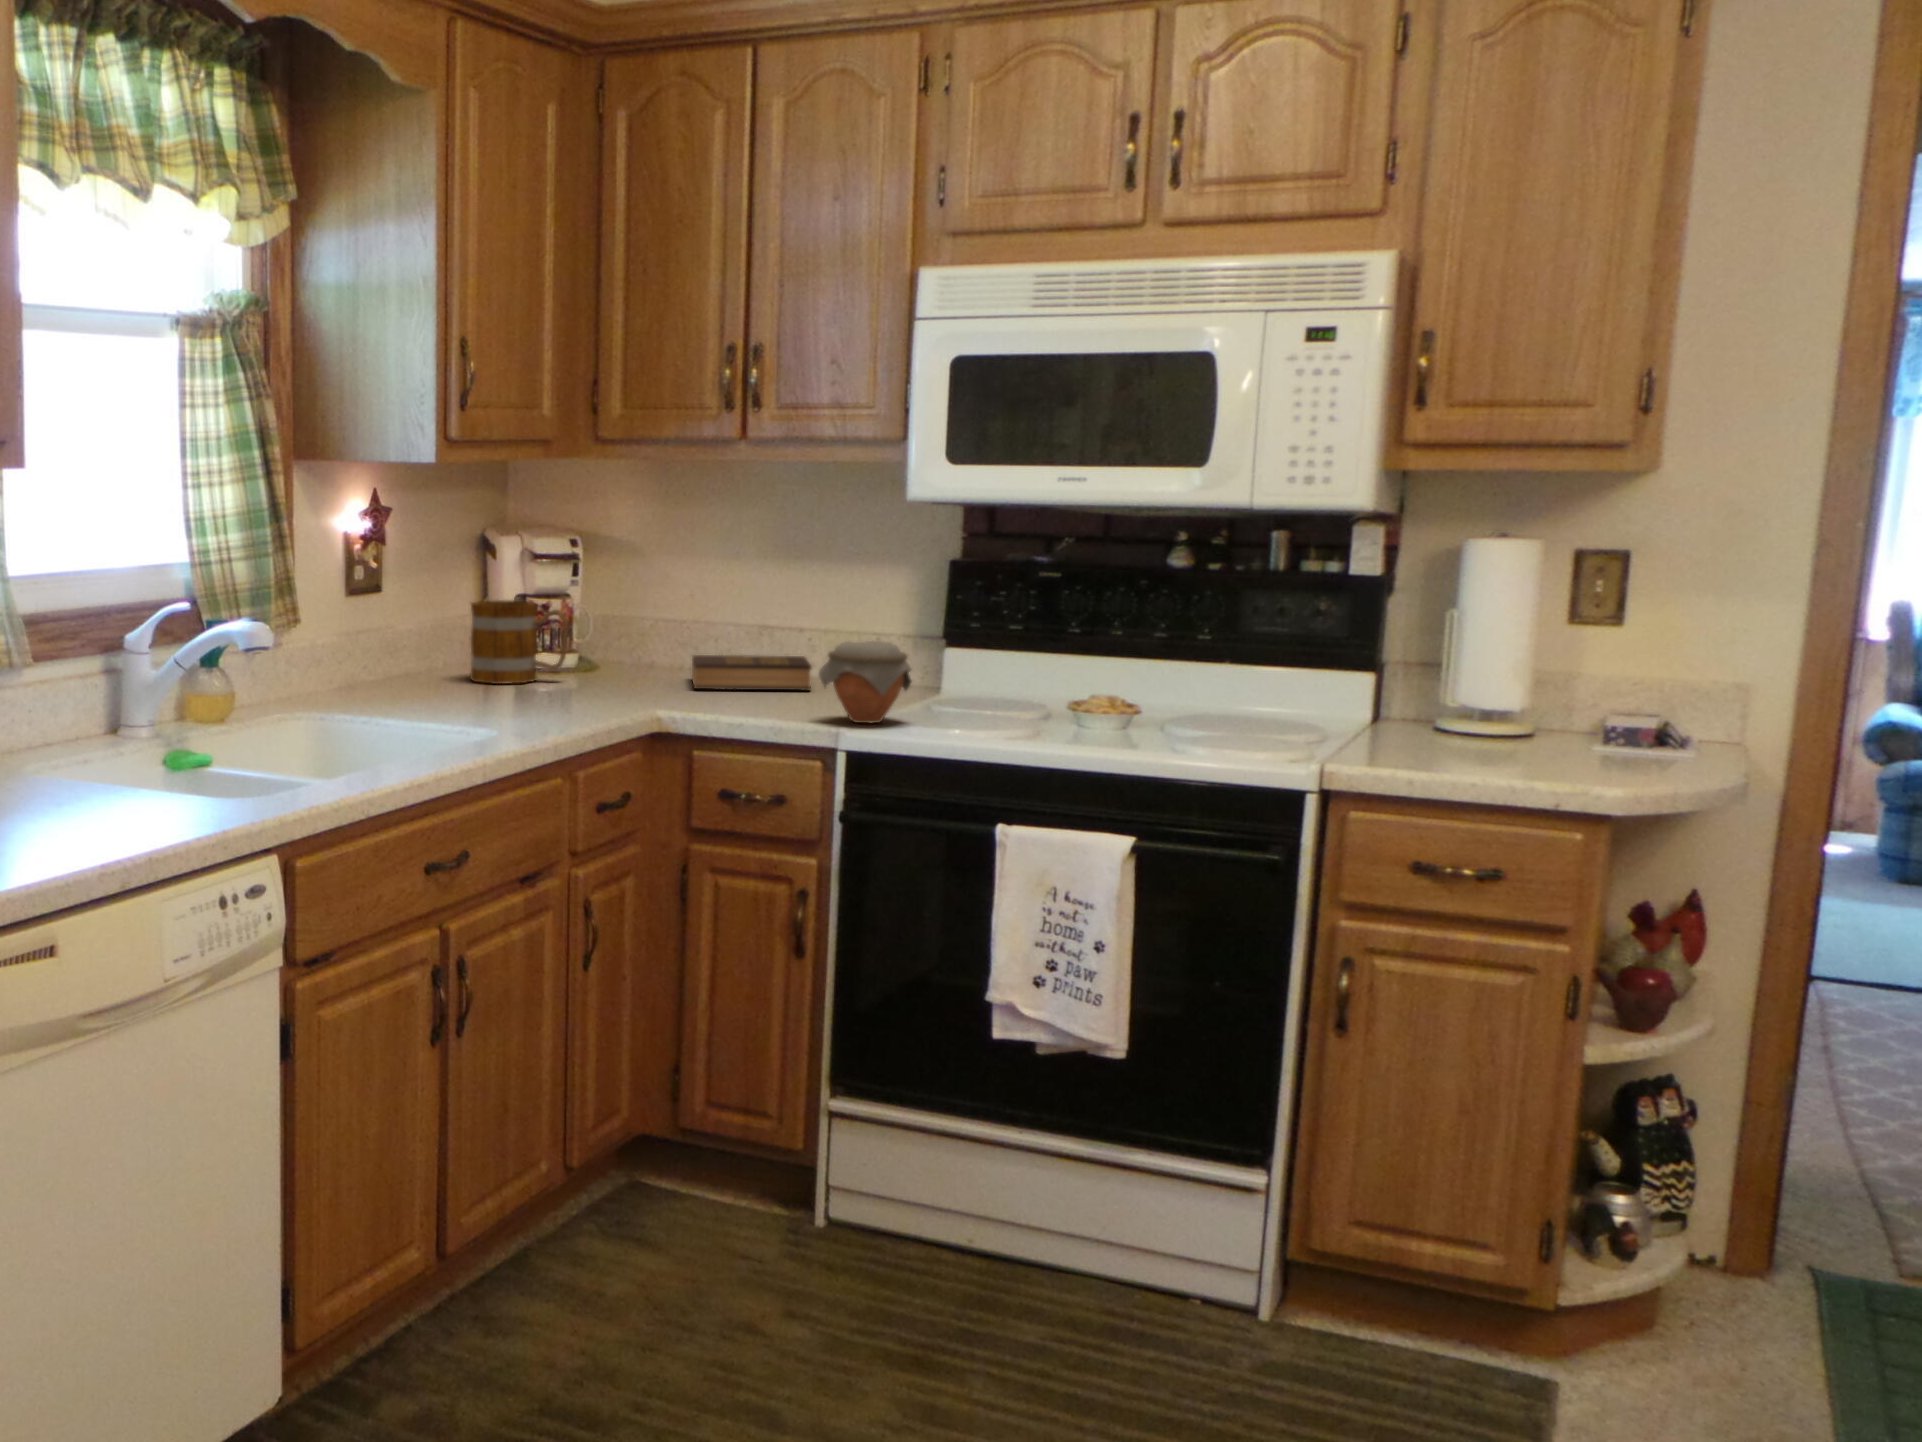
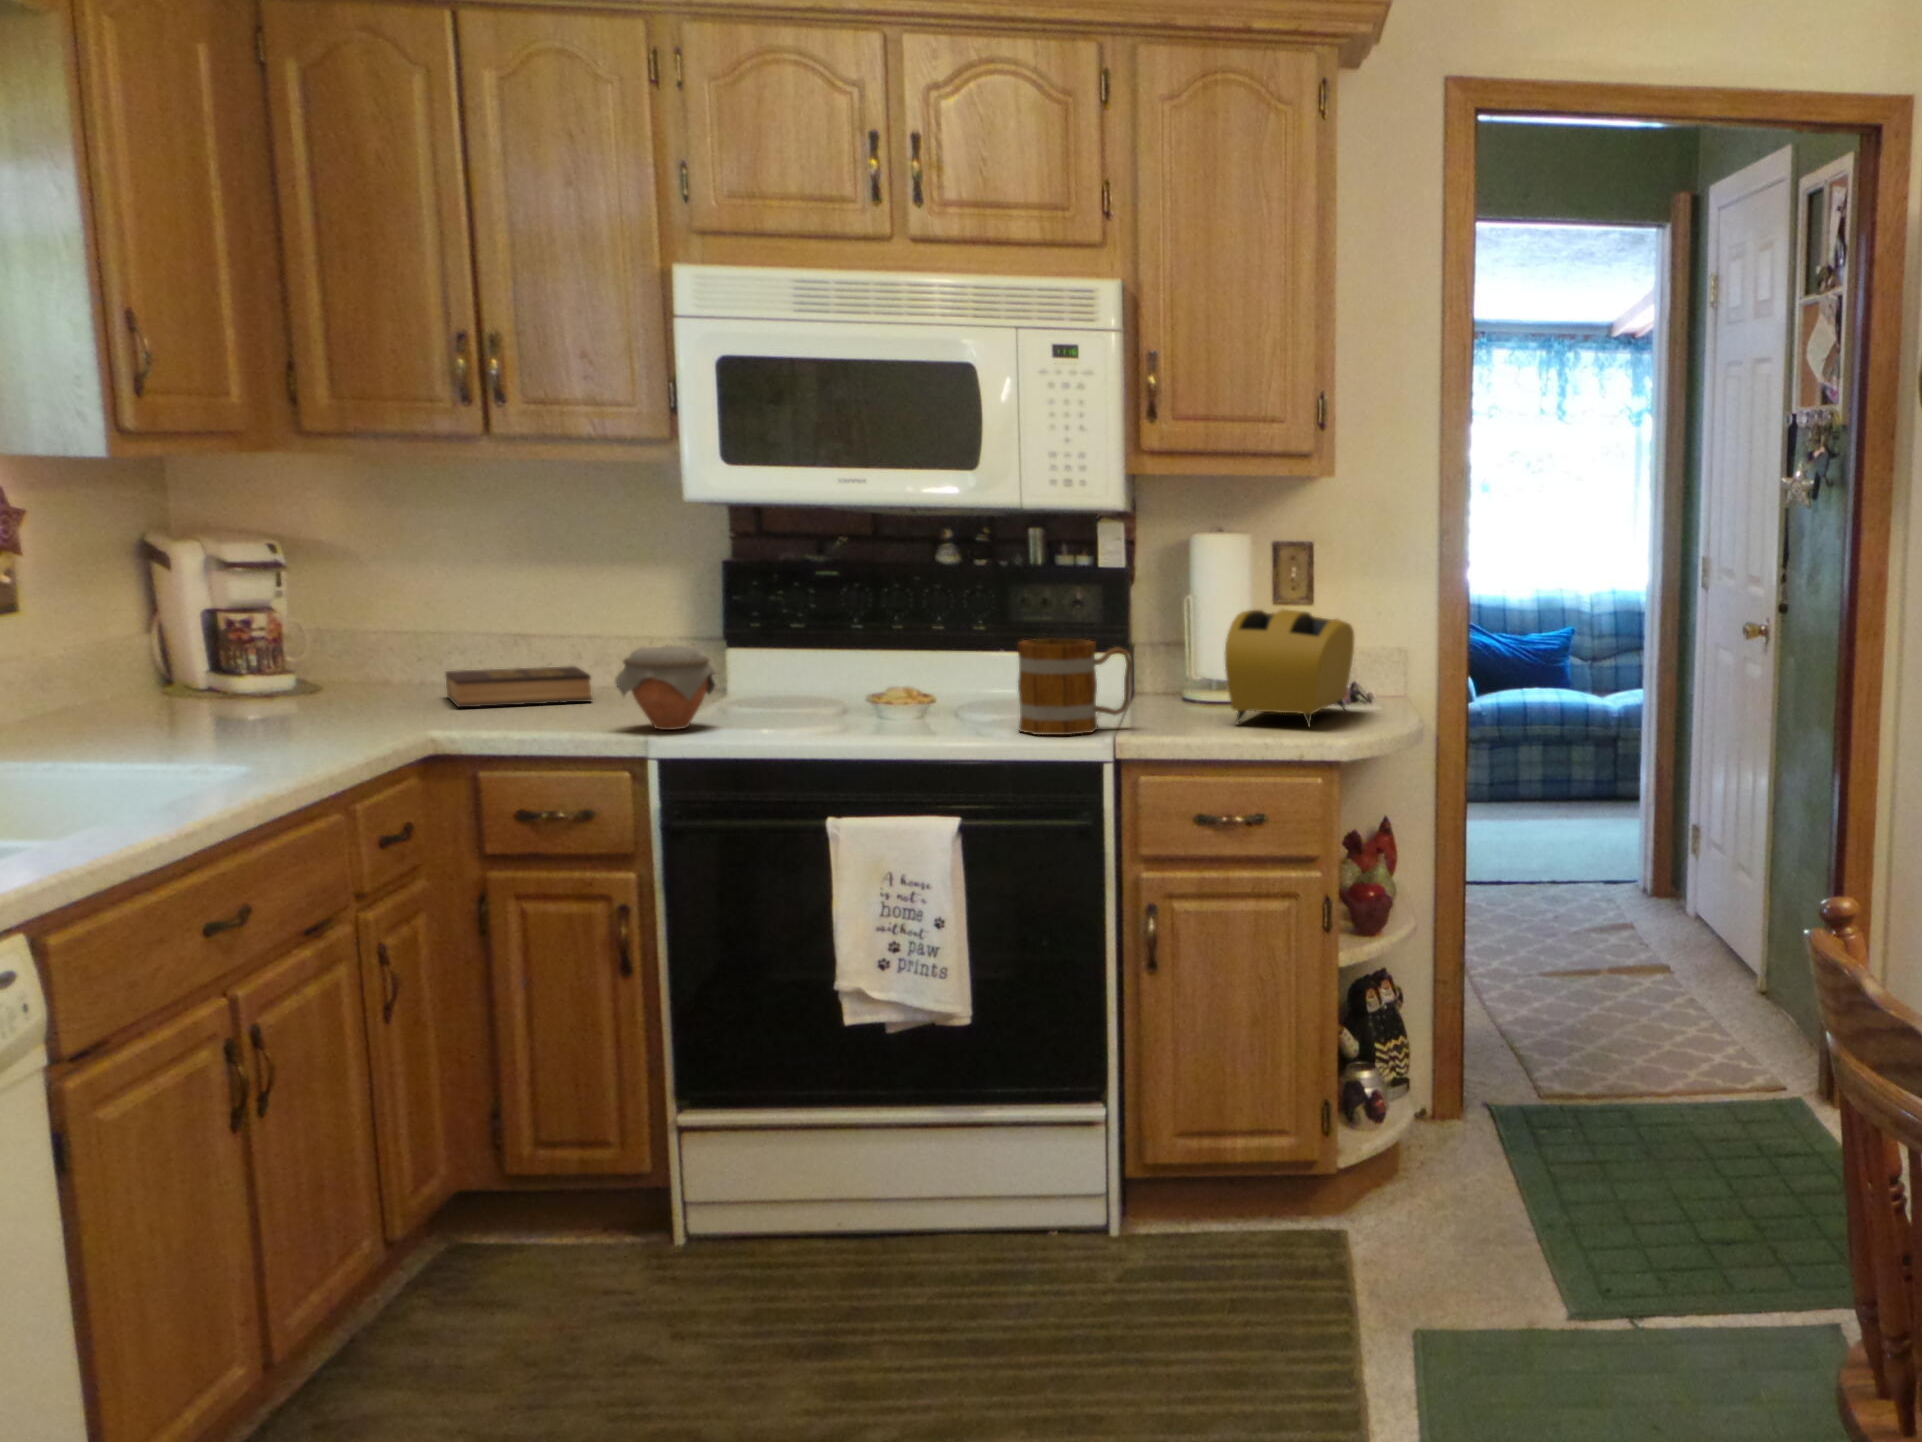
mug: present [470,600,568,684] -> present [1017,639,1132,735]
toaster: none [1474,628,1662,773] -> present [1225,609,1354,726]

